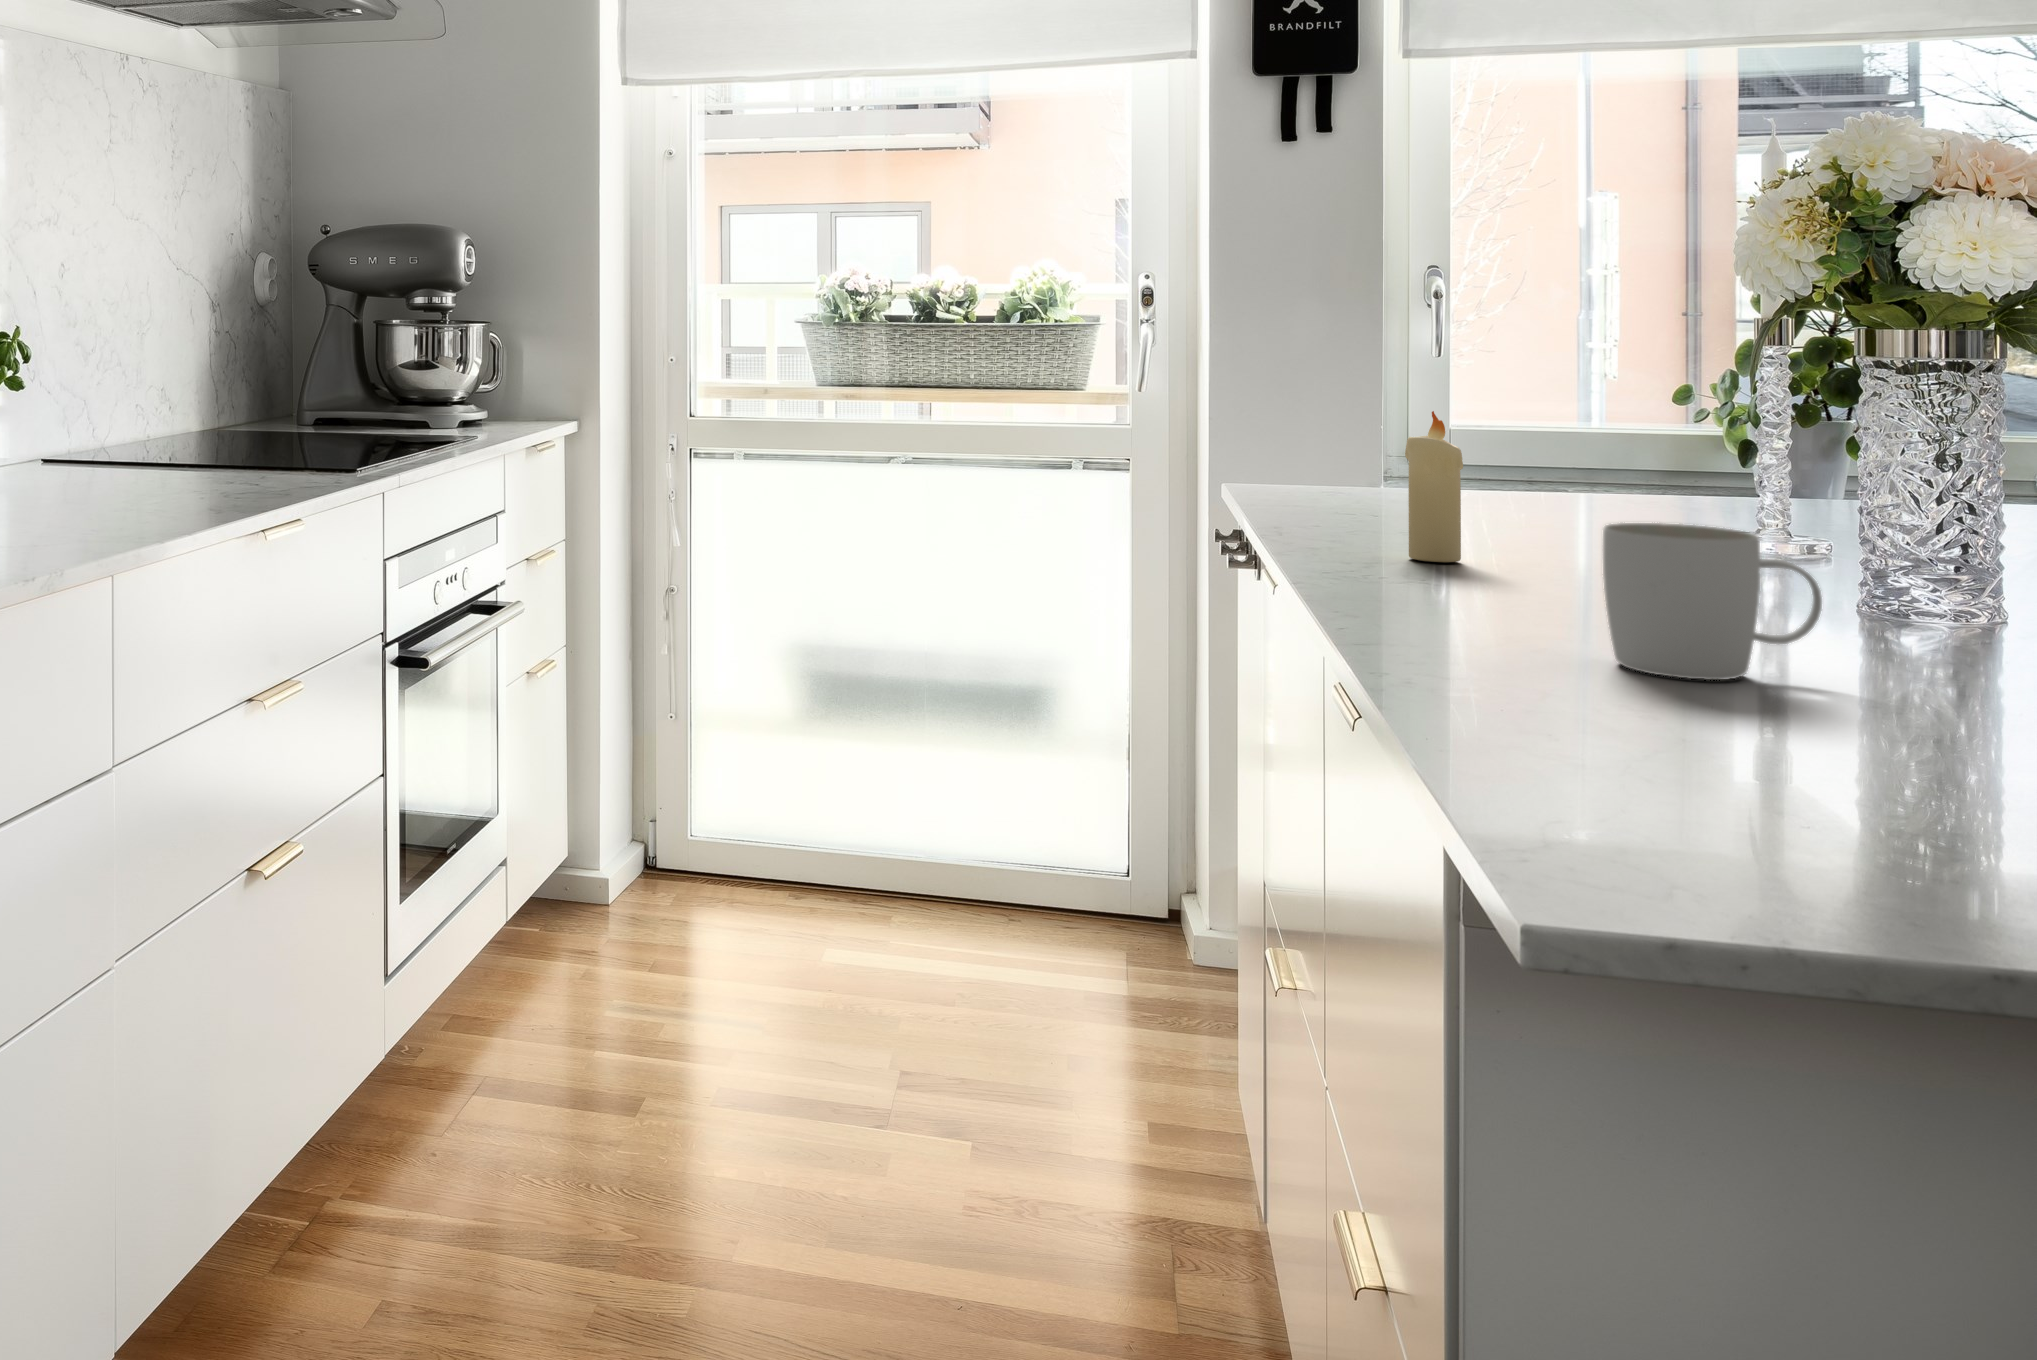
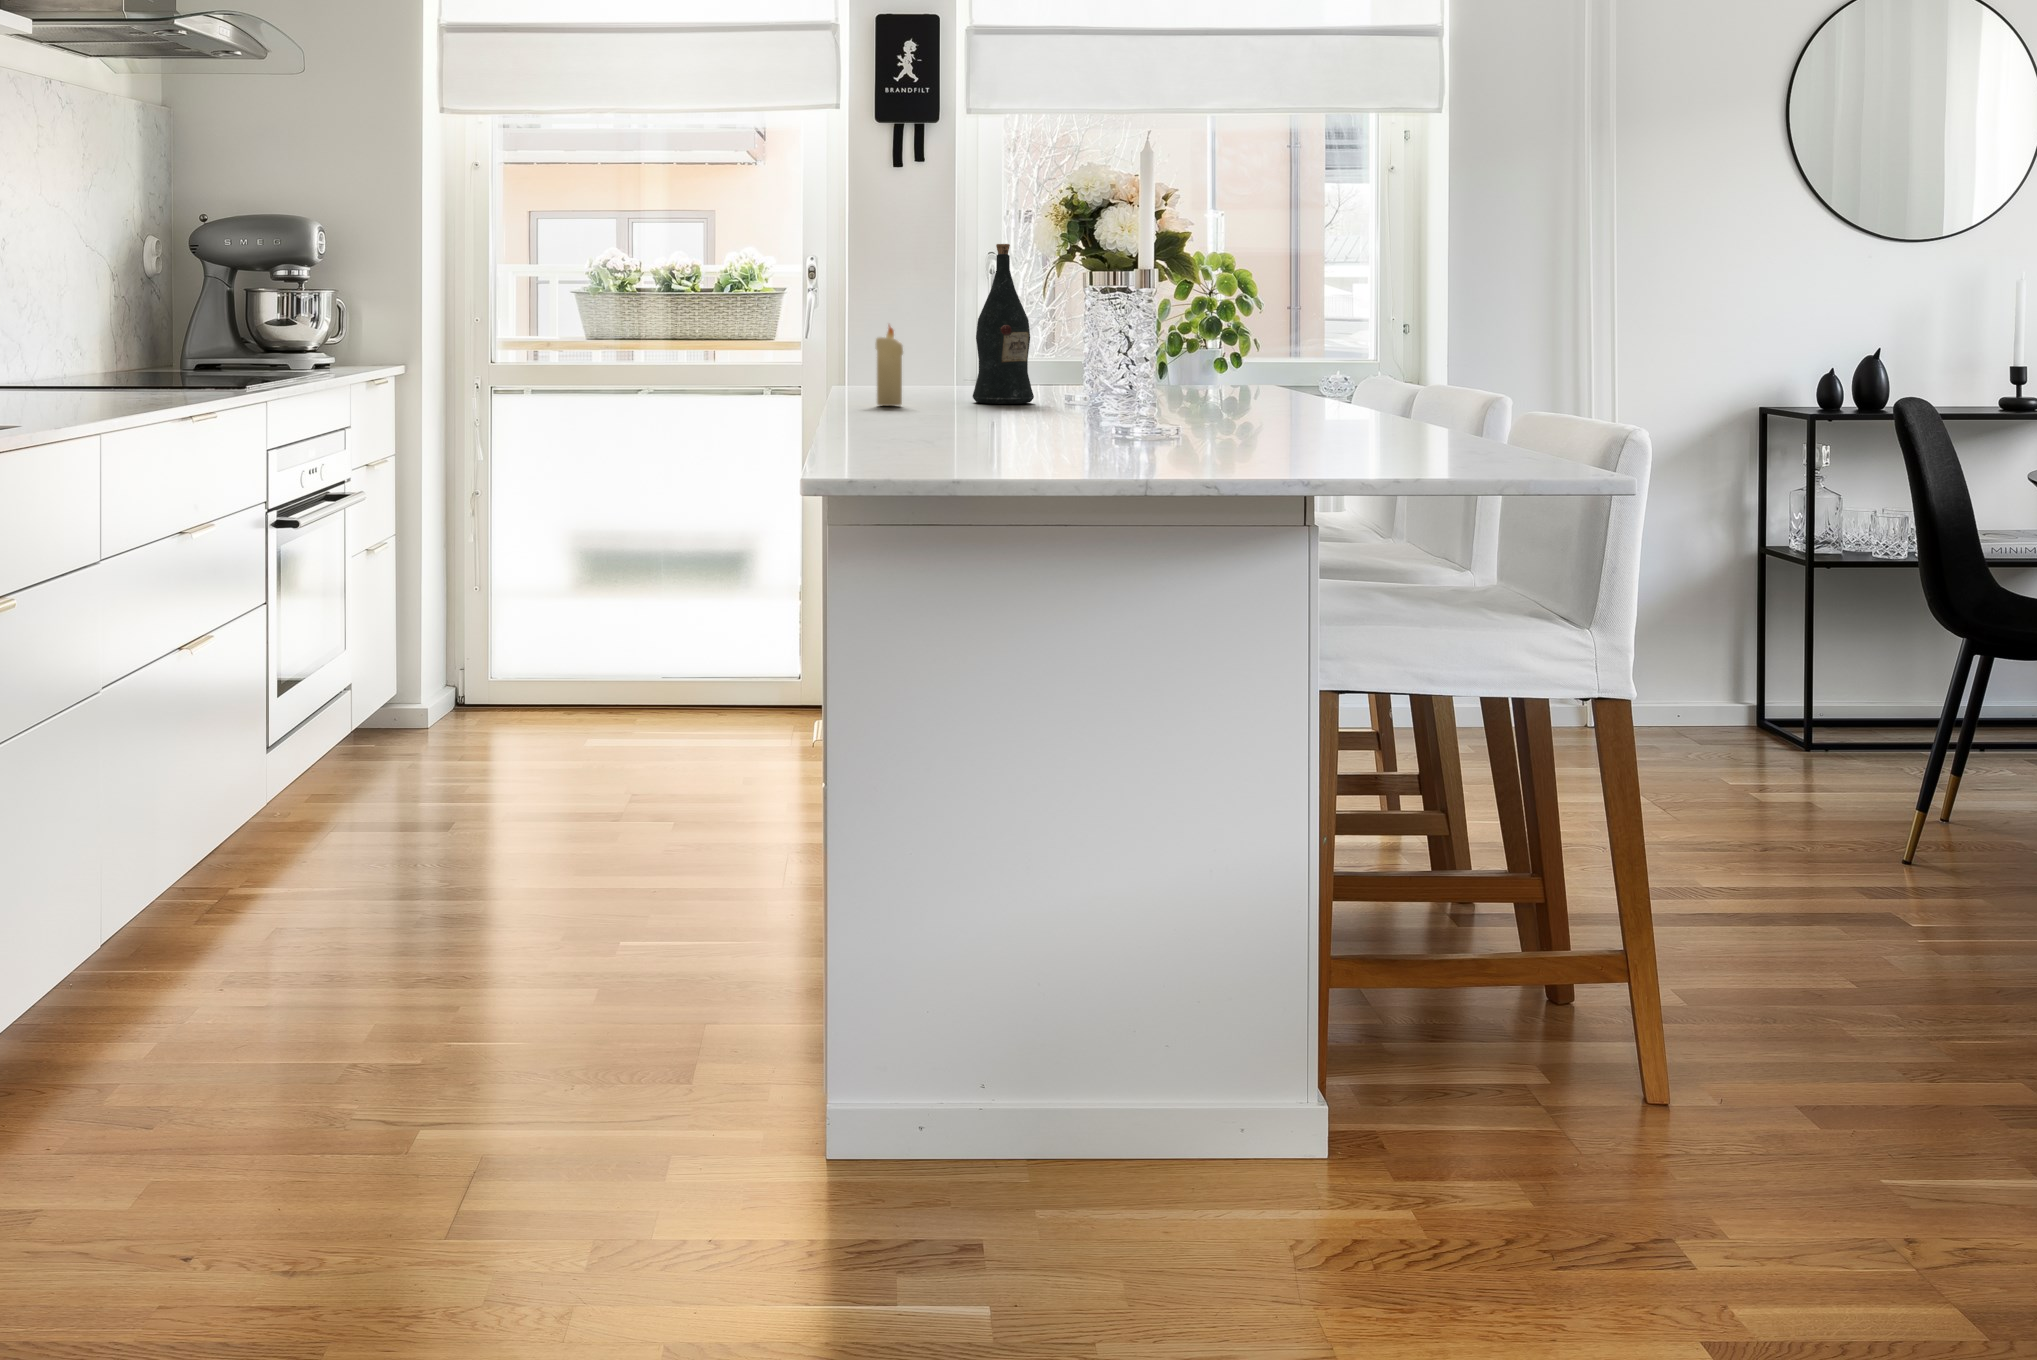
wine bottle: none [1574,266,1708,559] -> present [973,244,1034,404]
mug: present [1603,523,1822,680] -> none [901,361,986,429]

